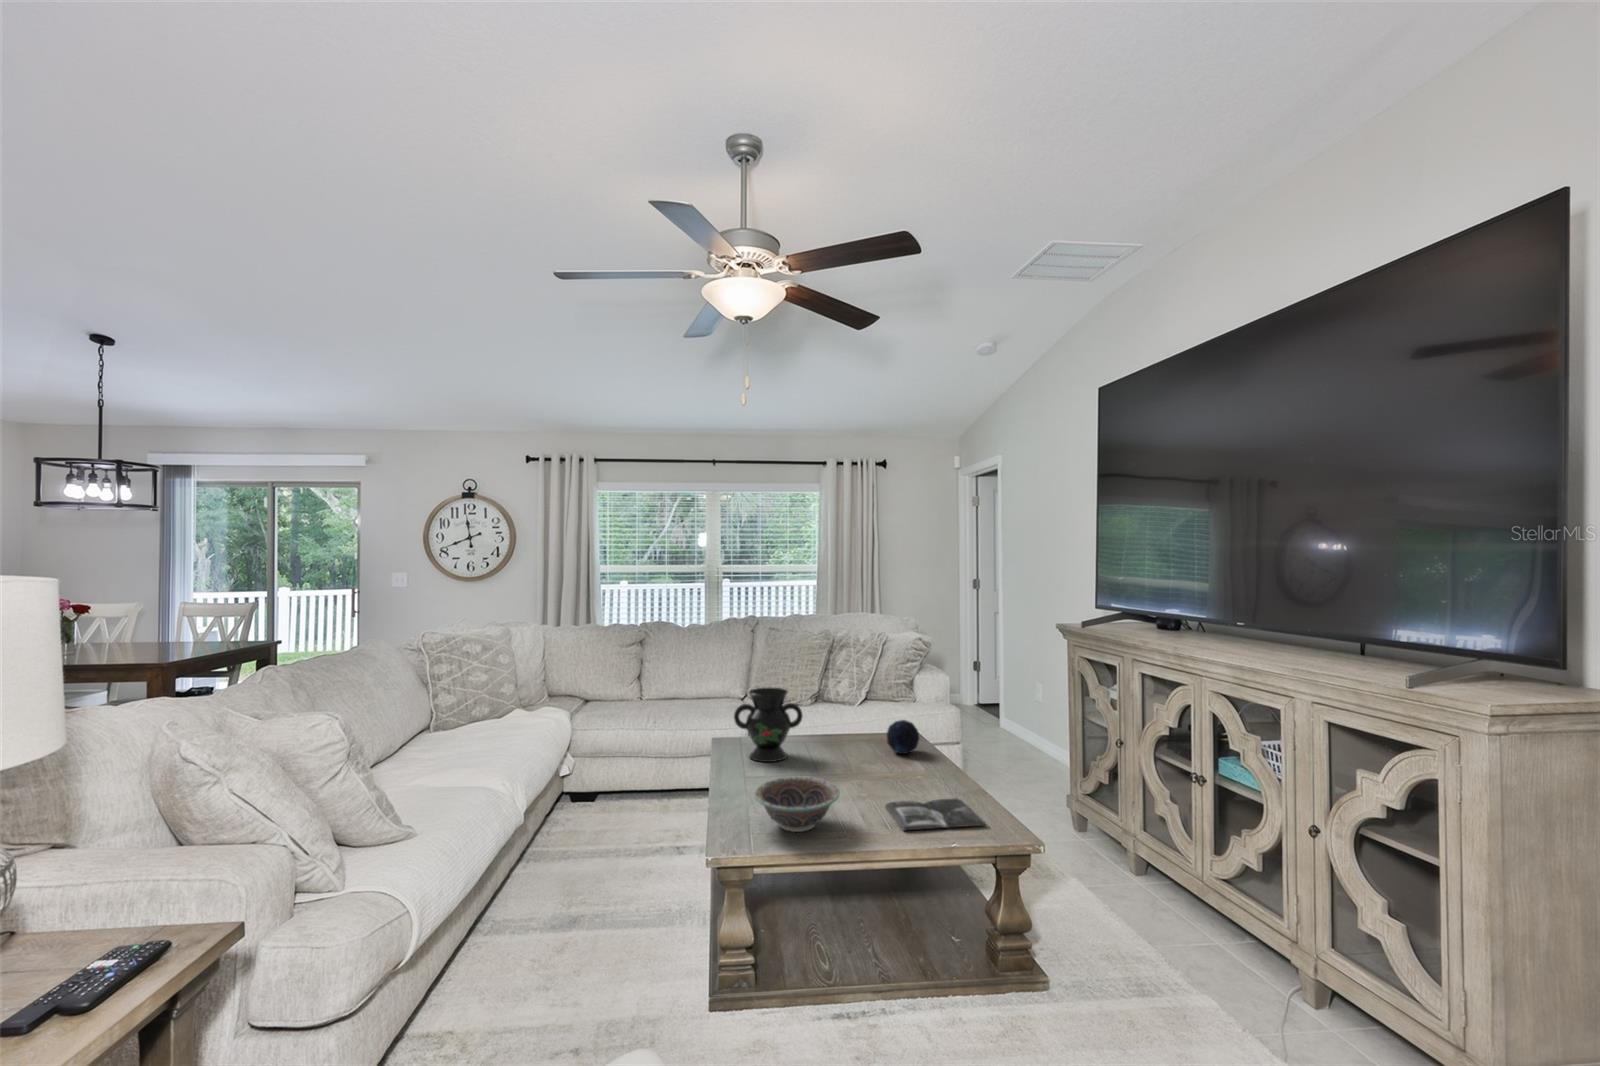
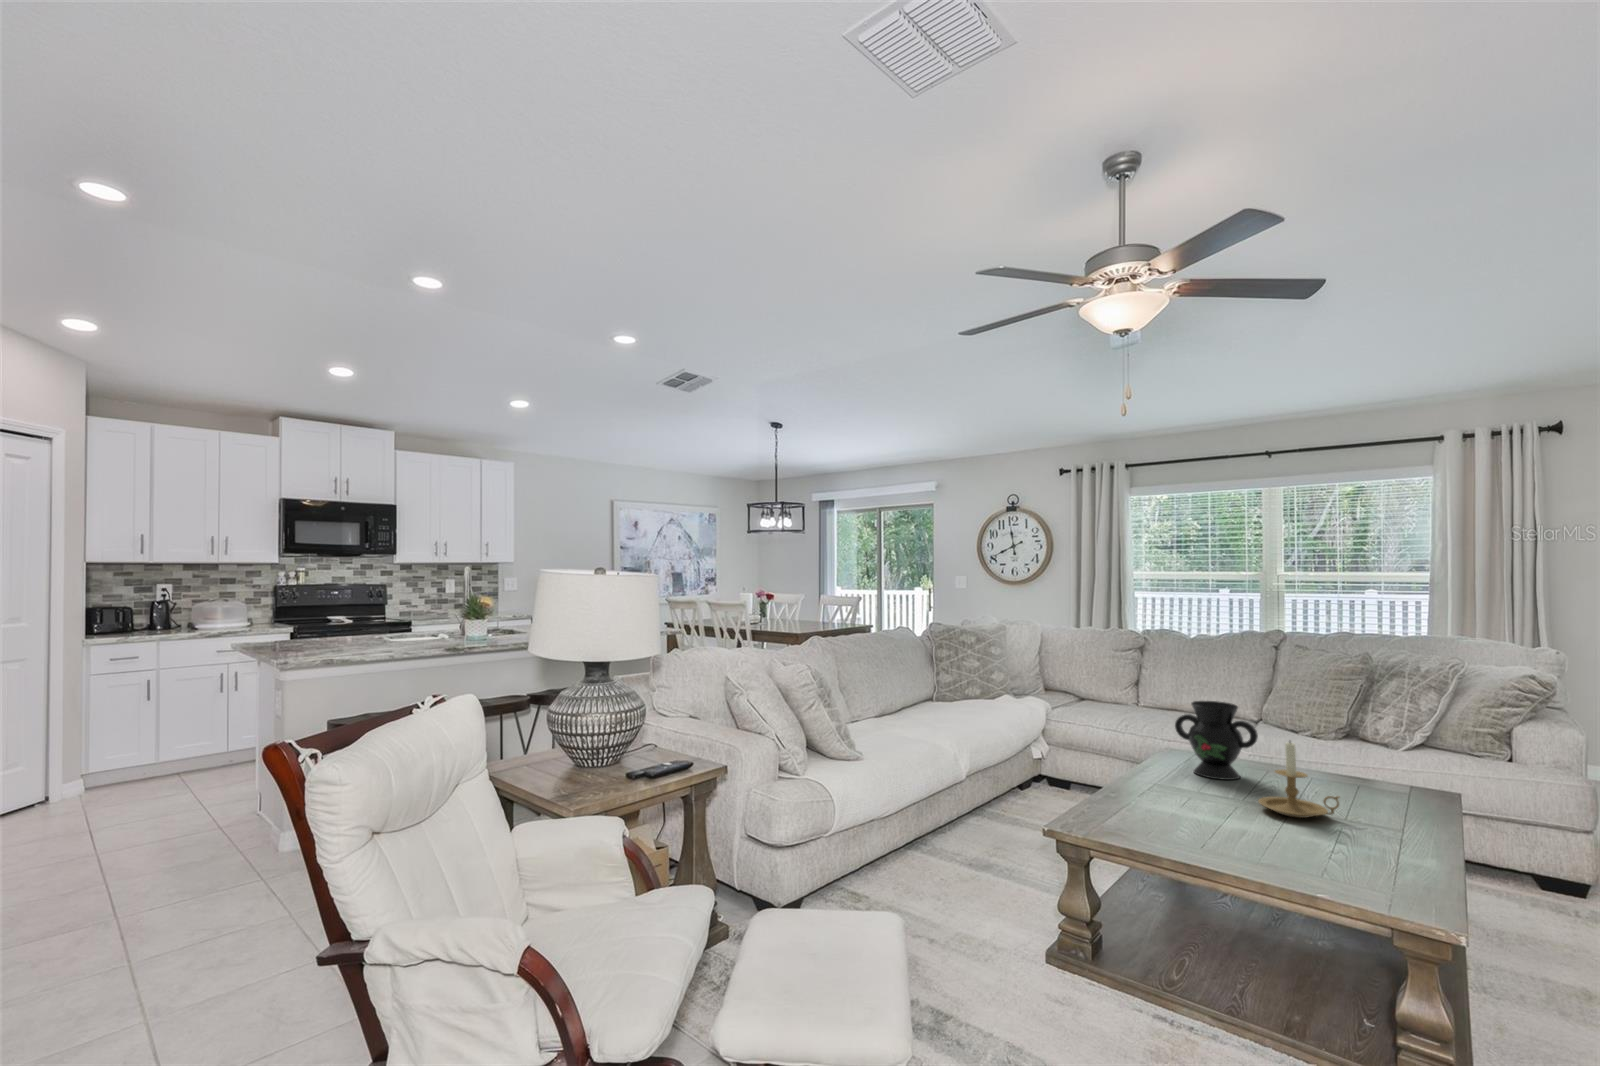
candle holder: none [827,716,884,784] -> present [1259,742,1340,818]
decorative orb: present [886,720,919,754] -> none [1378,765,1432,808]
decorative bowl: present [754,776,840,832] -> none [1130,782,1226,835]
magazine: present [886,799,986,830] -> none [1295,839,1423,892]

